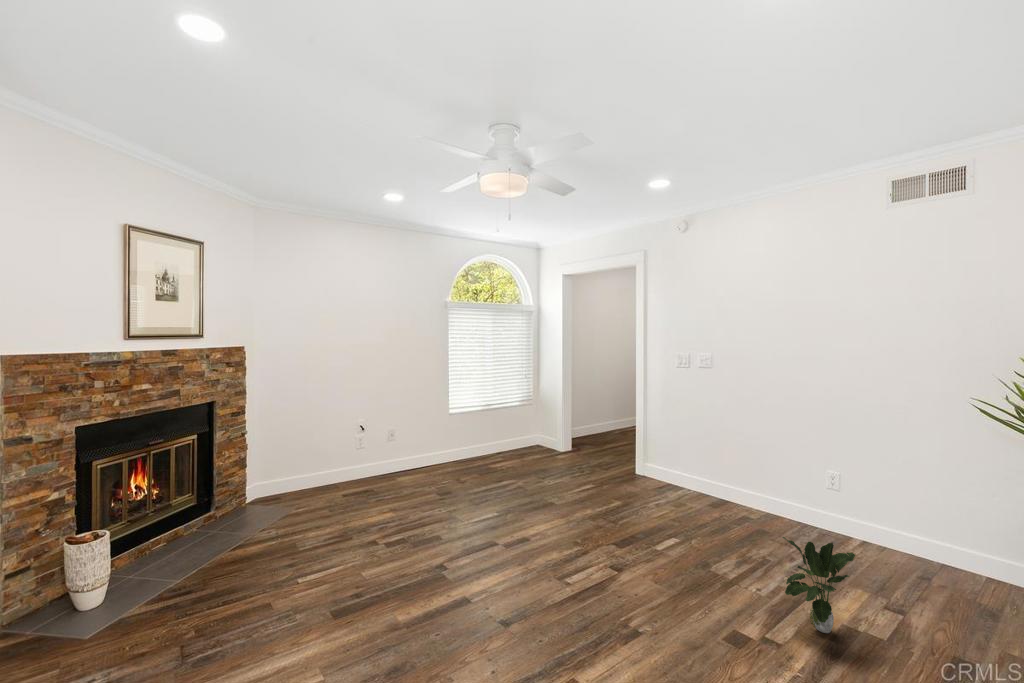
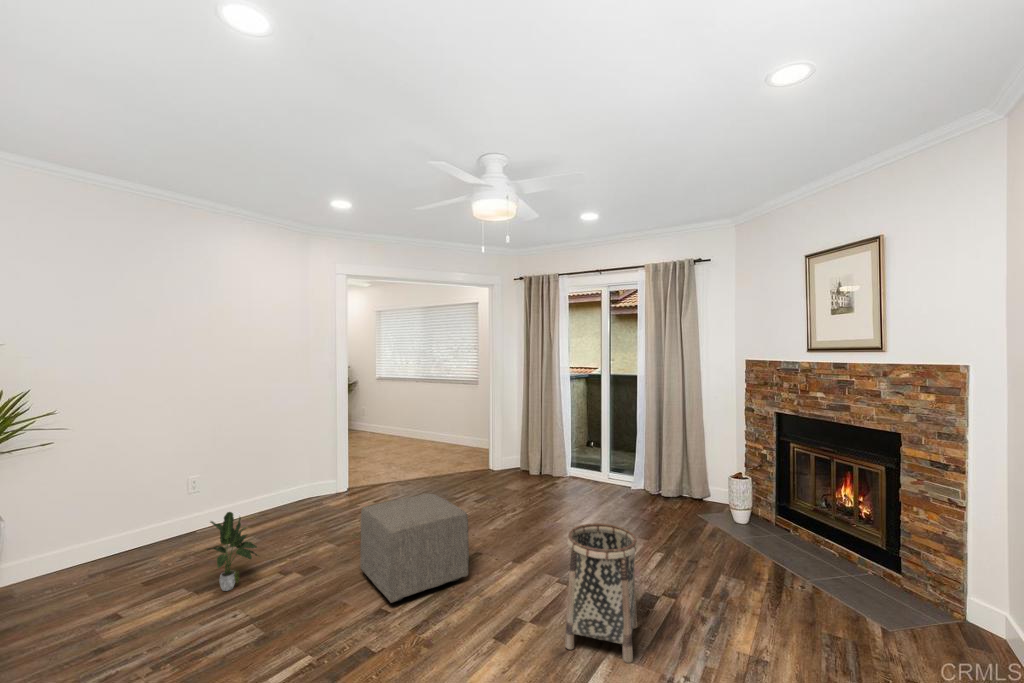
basket: none [430,455,488,541] -> present [565,523,638,662]
ottoman: none [533,501,662,633] -> present [360,494,469,603]

